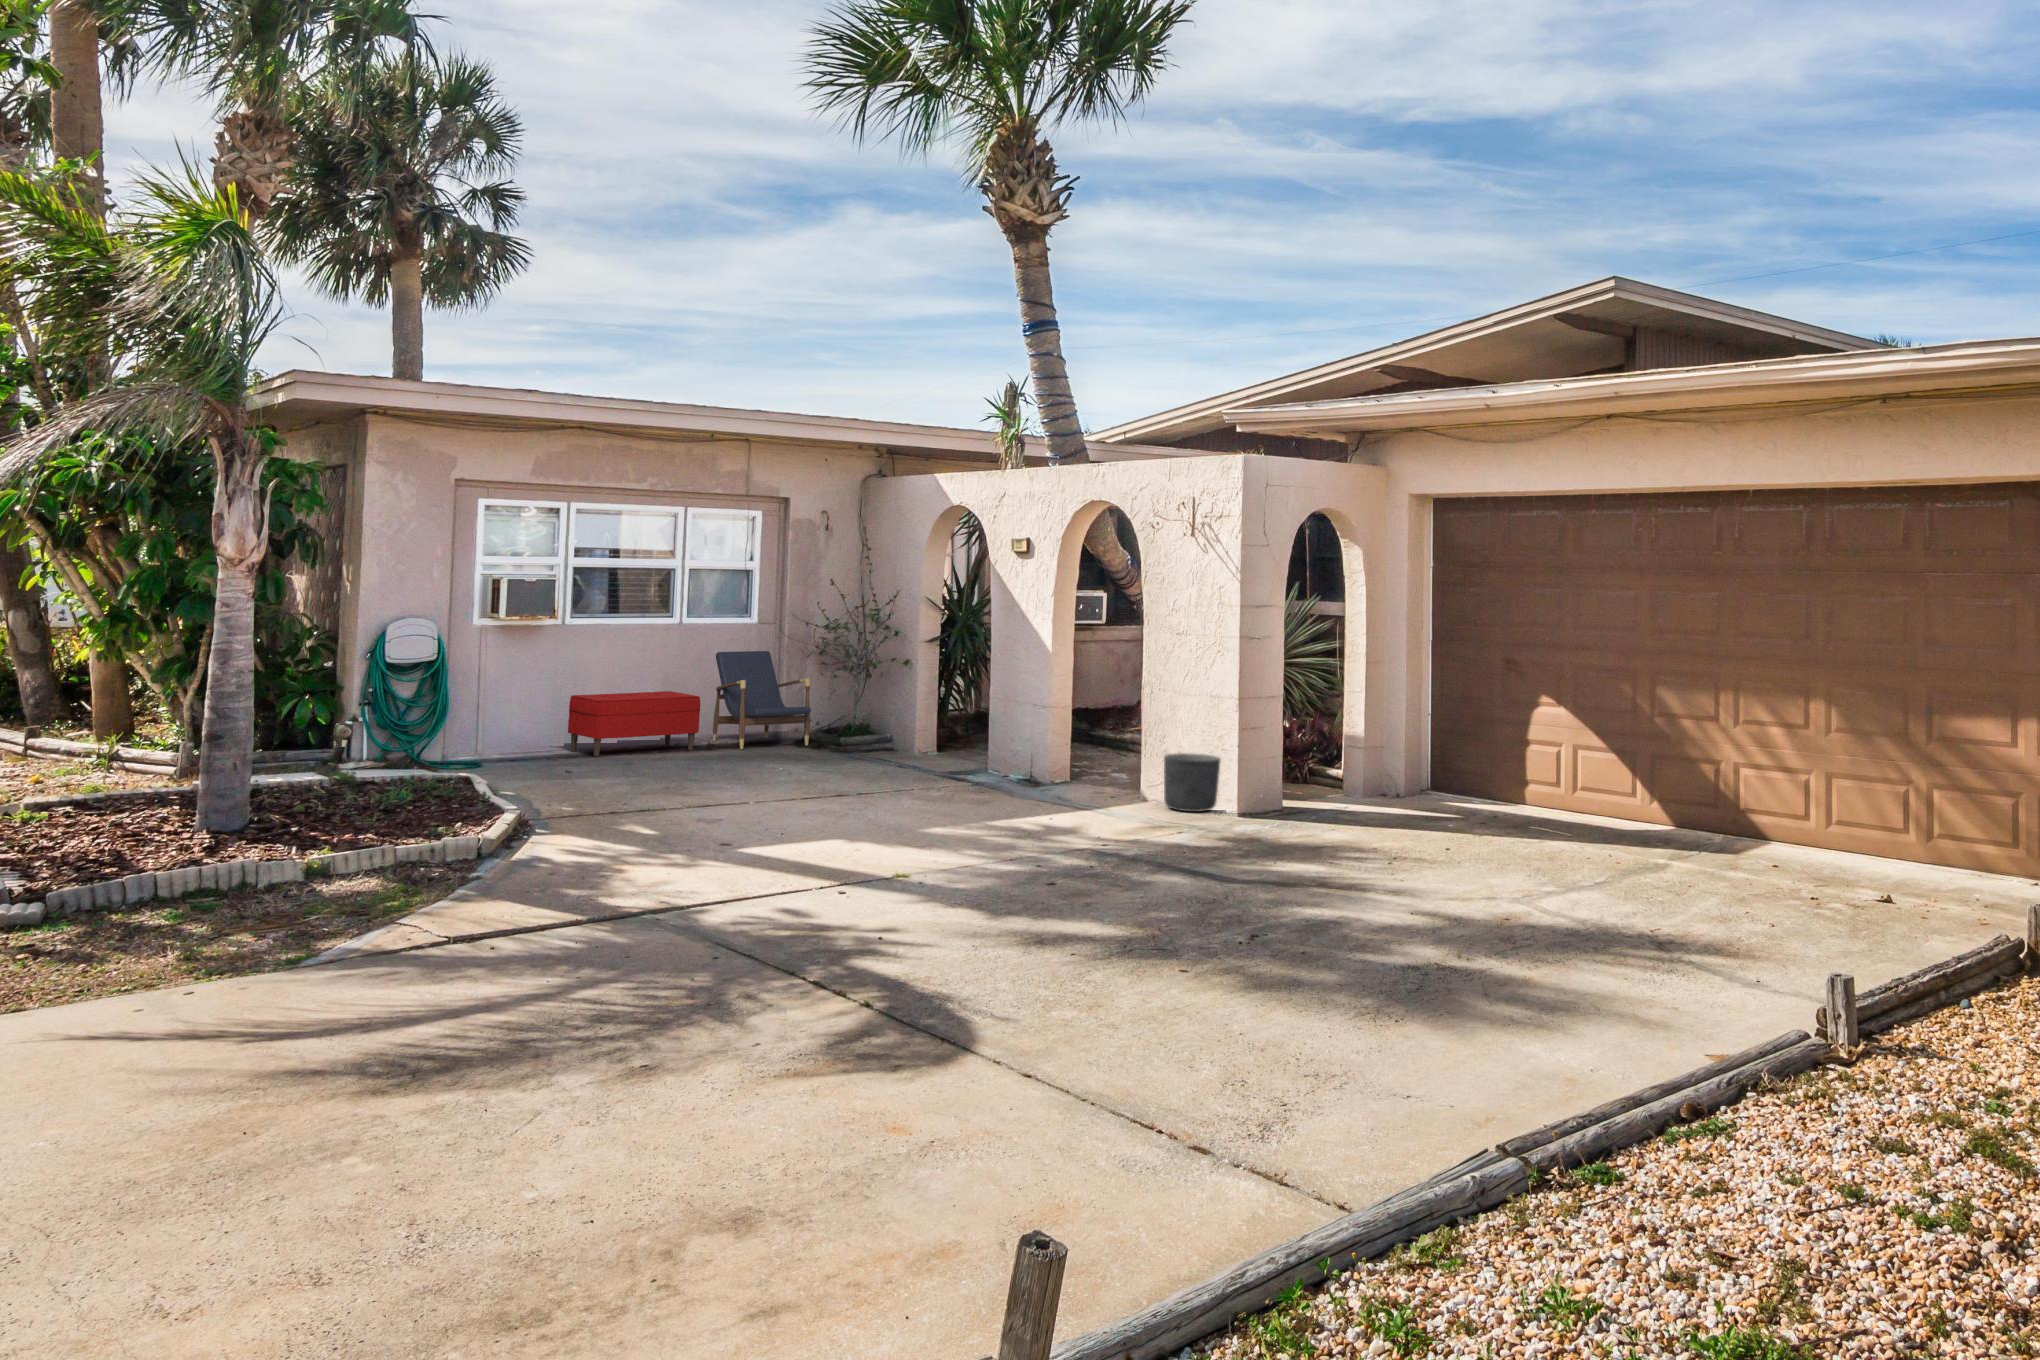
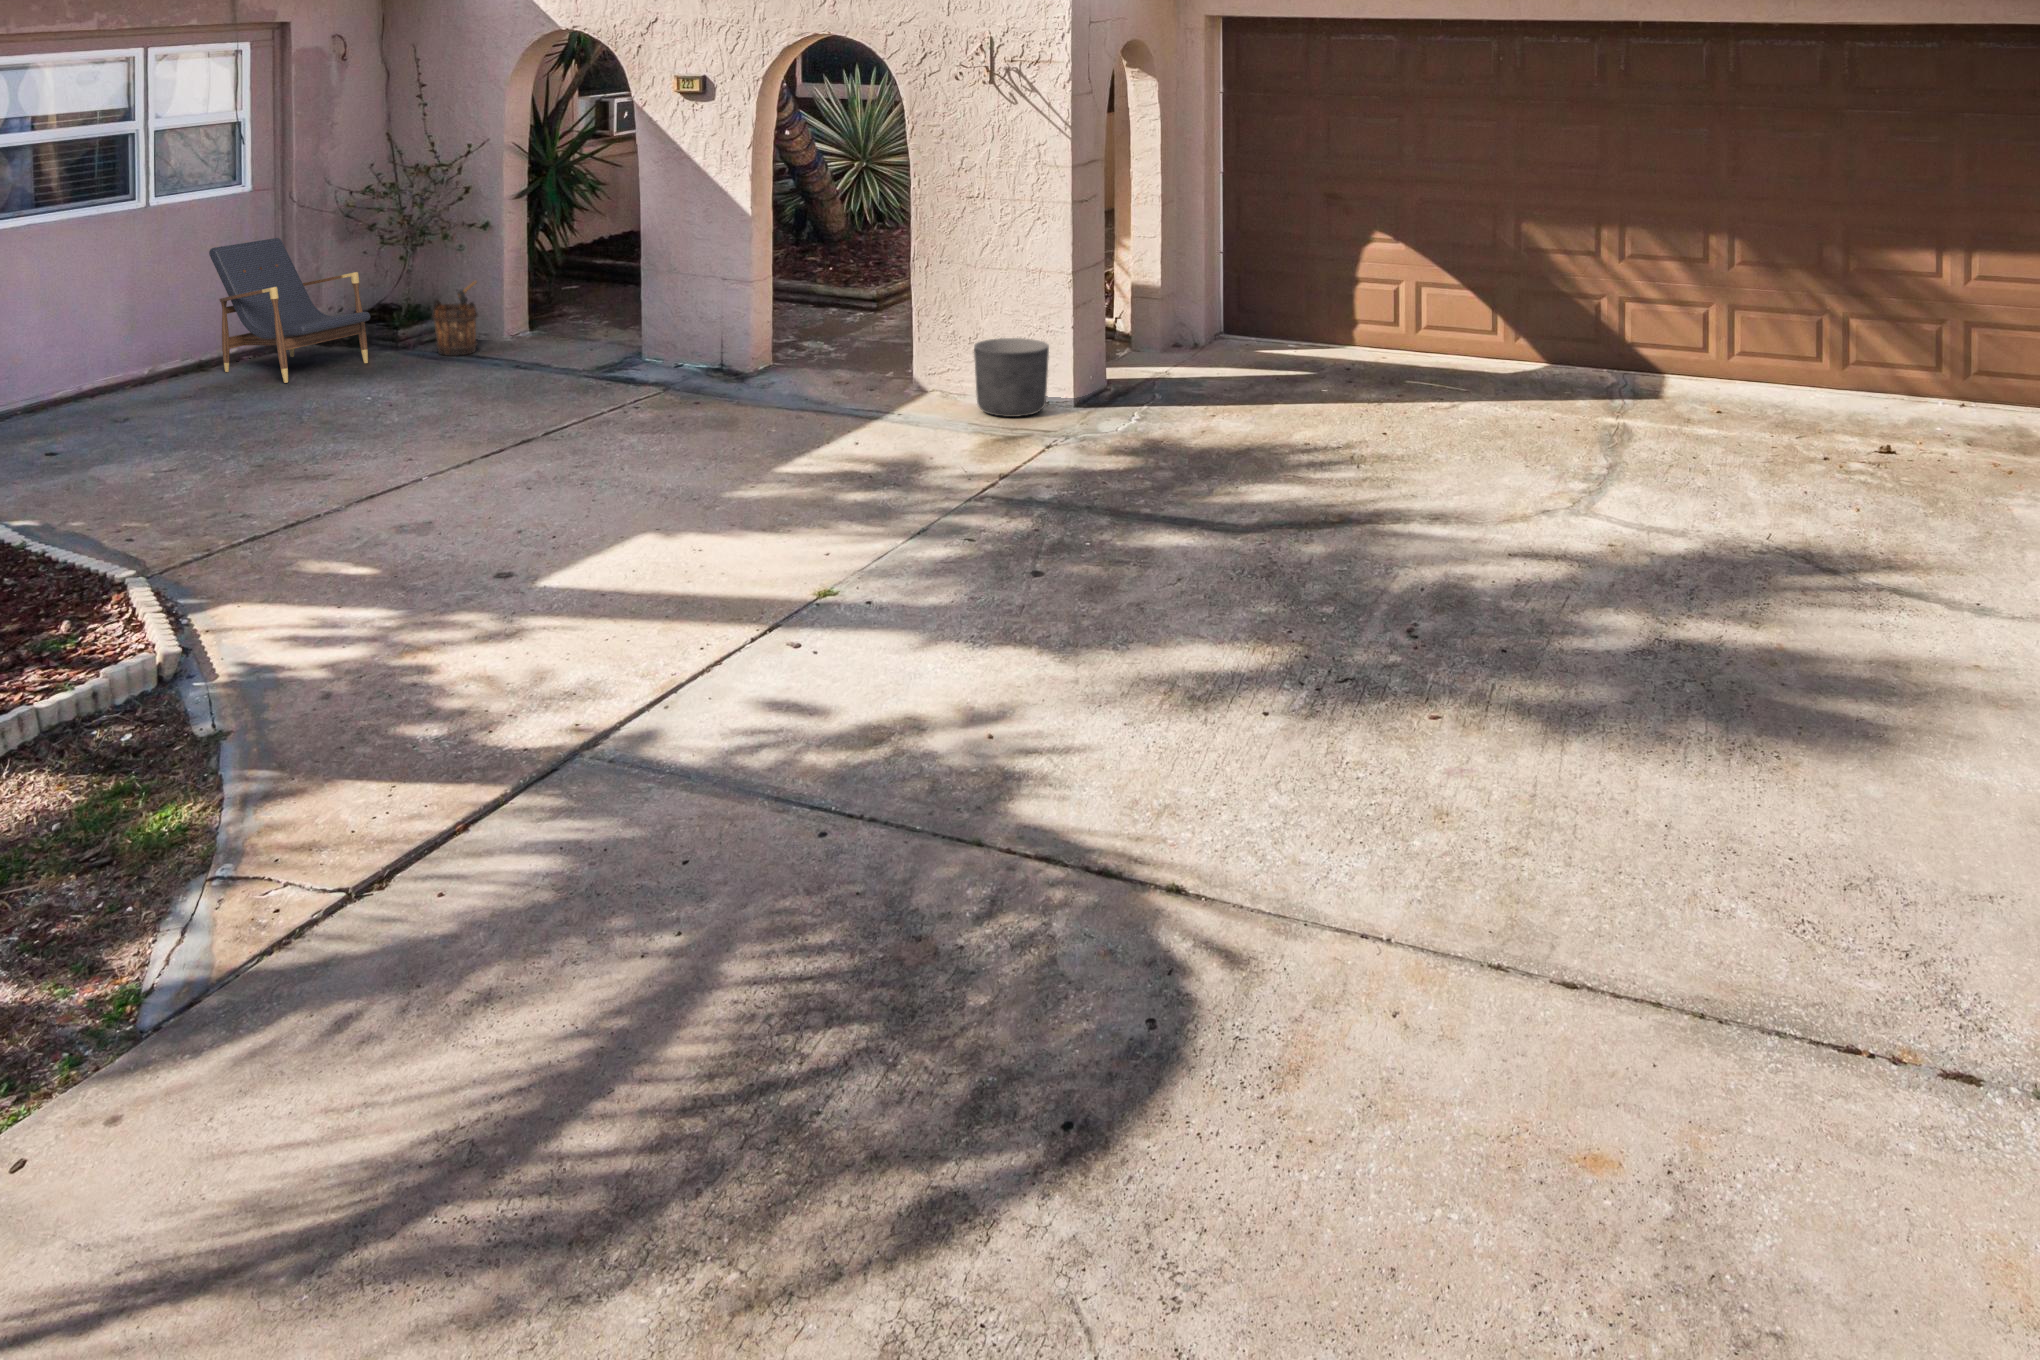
bench: present [568,691,700,756] -> none [18,312,221,426]
bucket: none [858,695,898,747] -> present [432,281,478,356]

